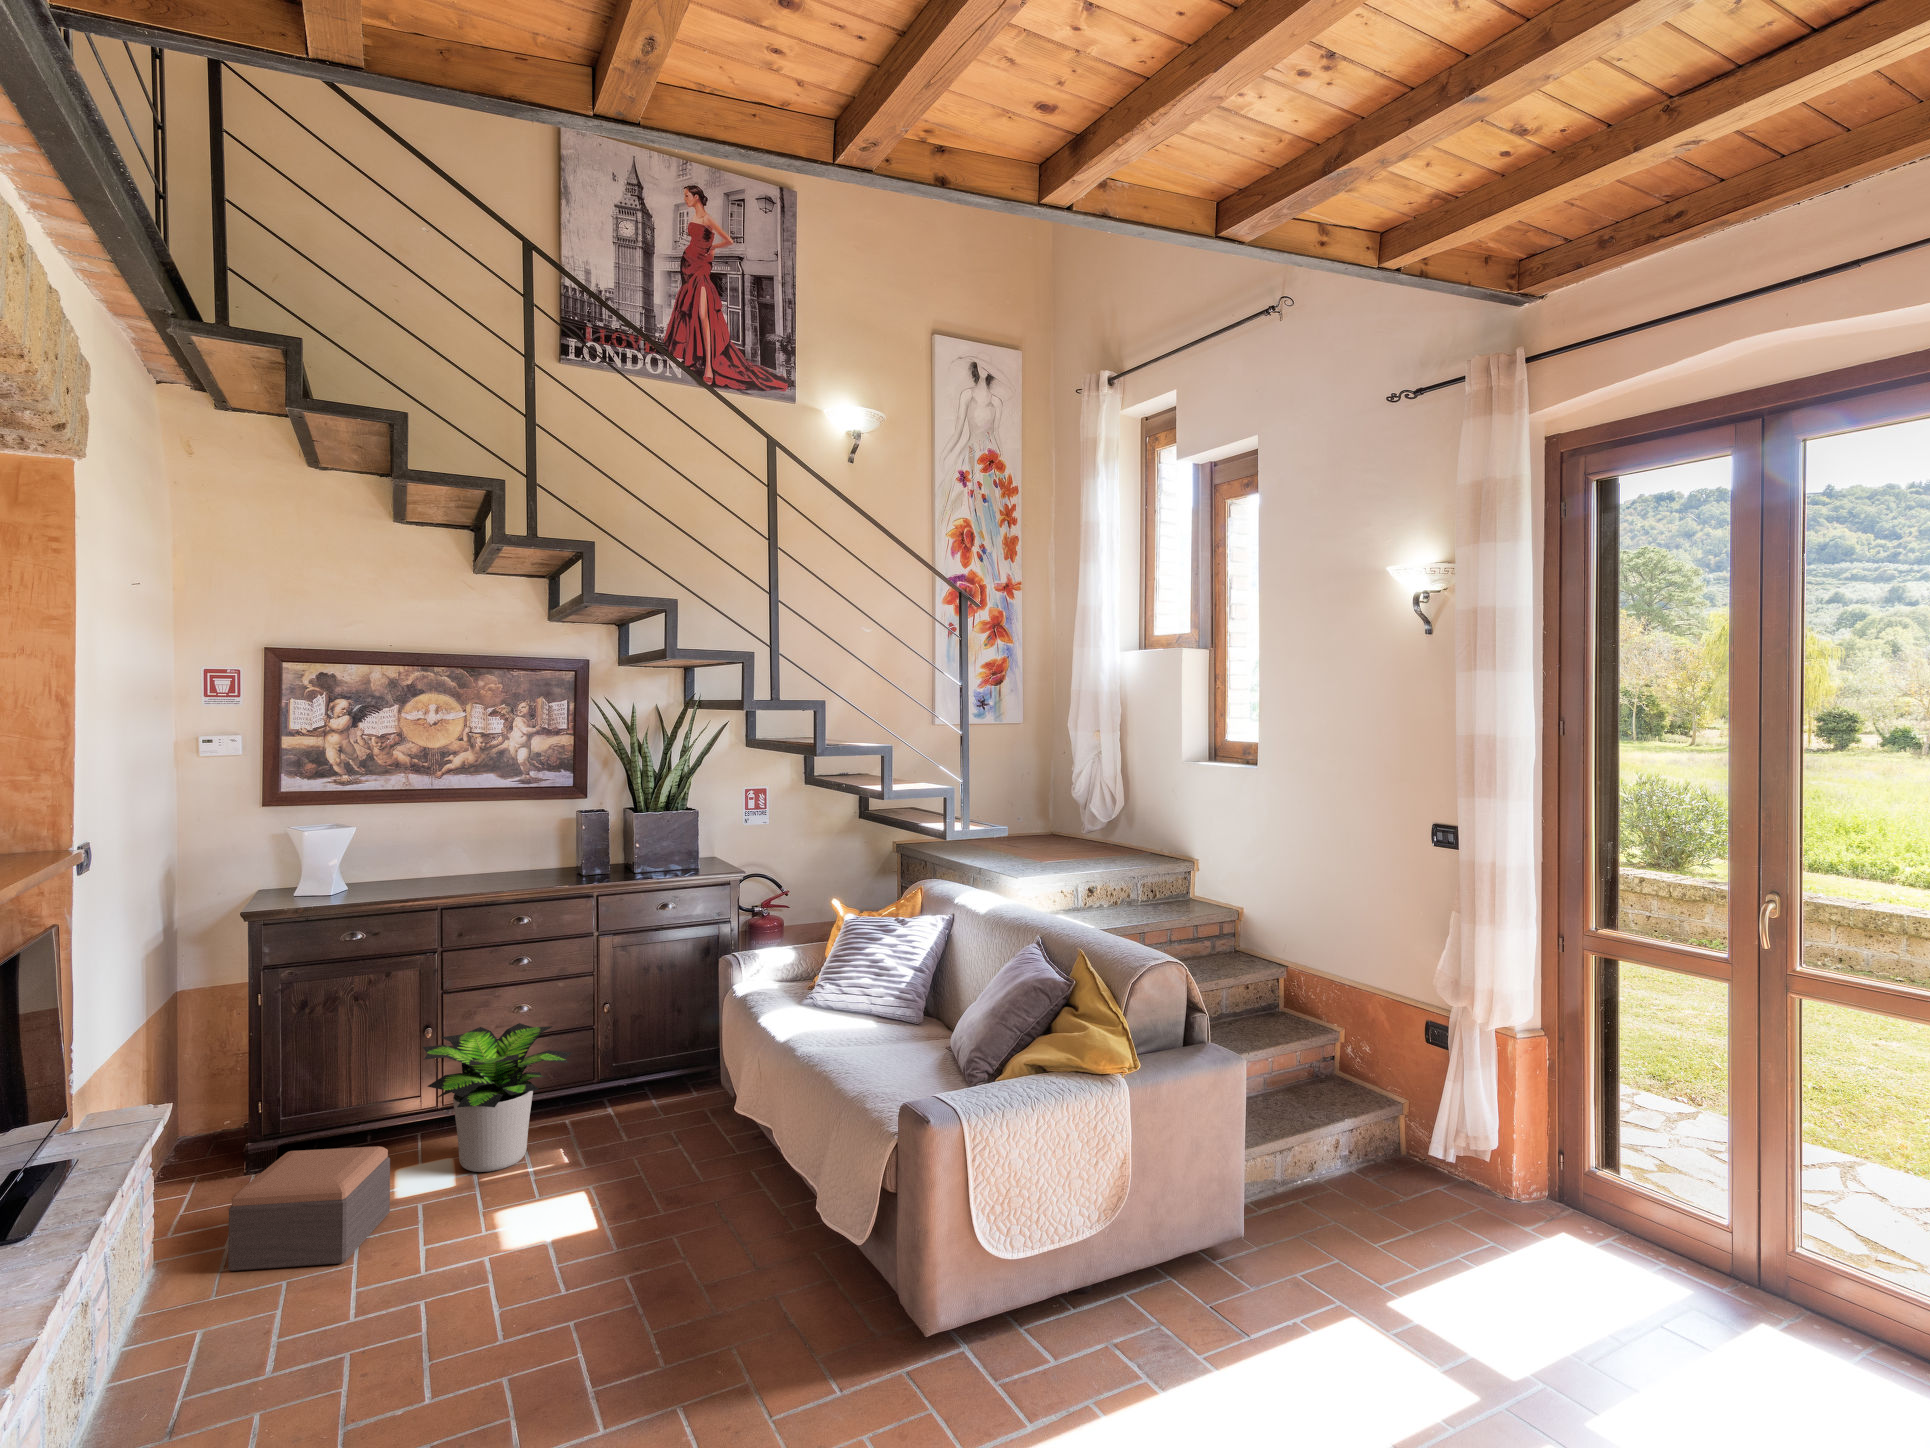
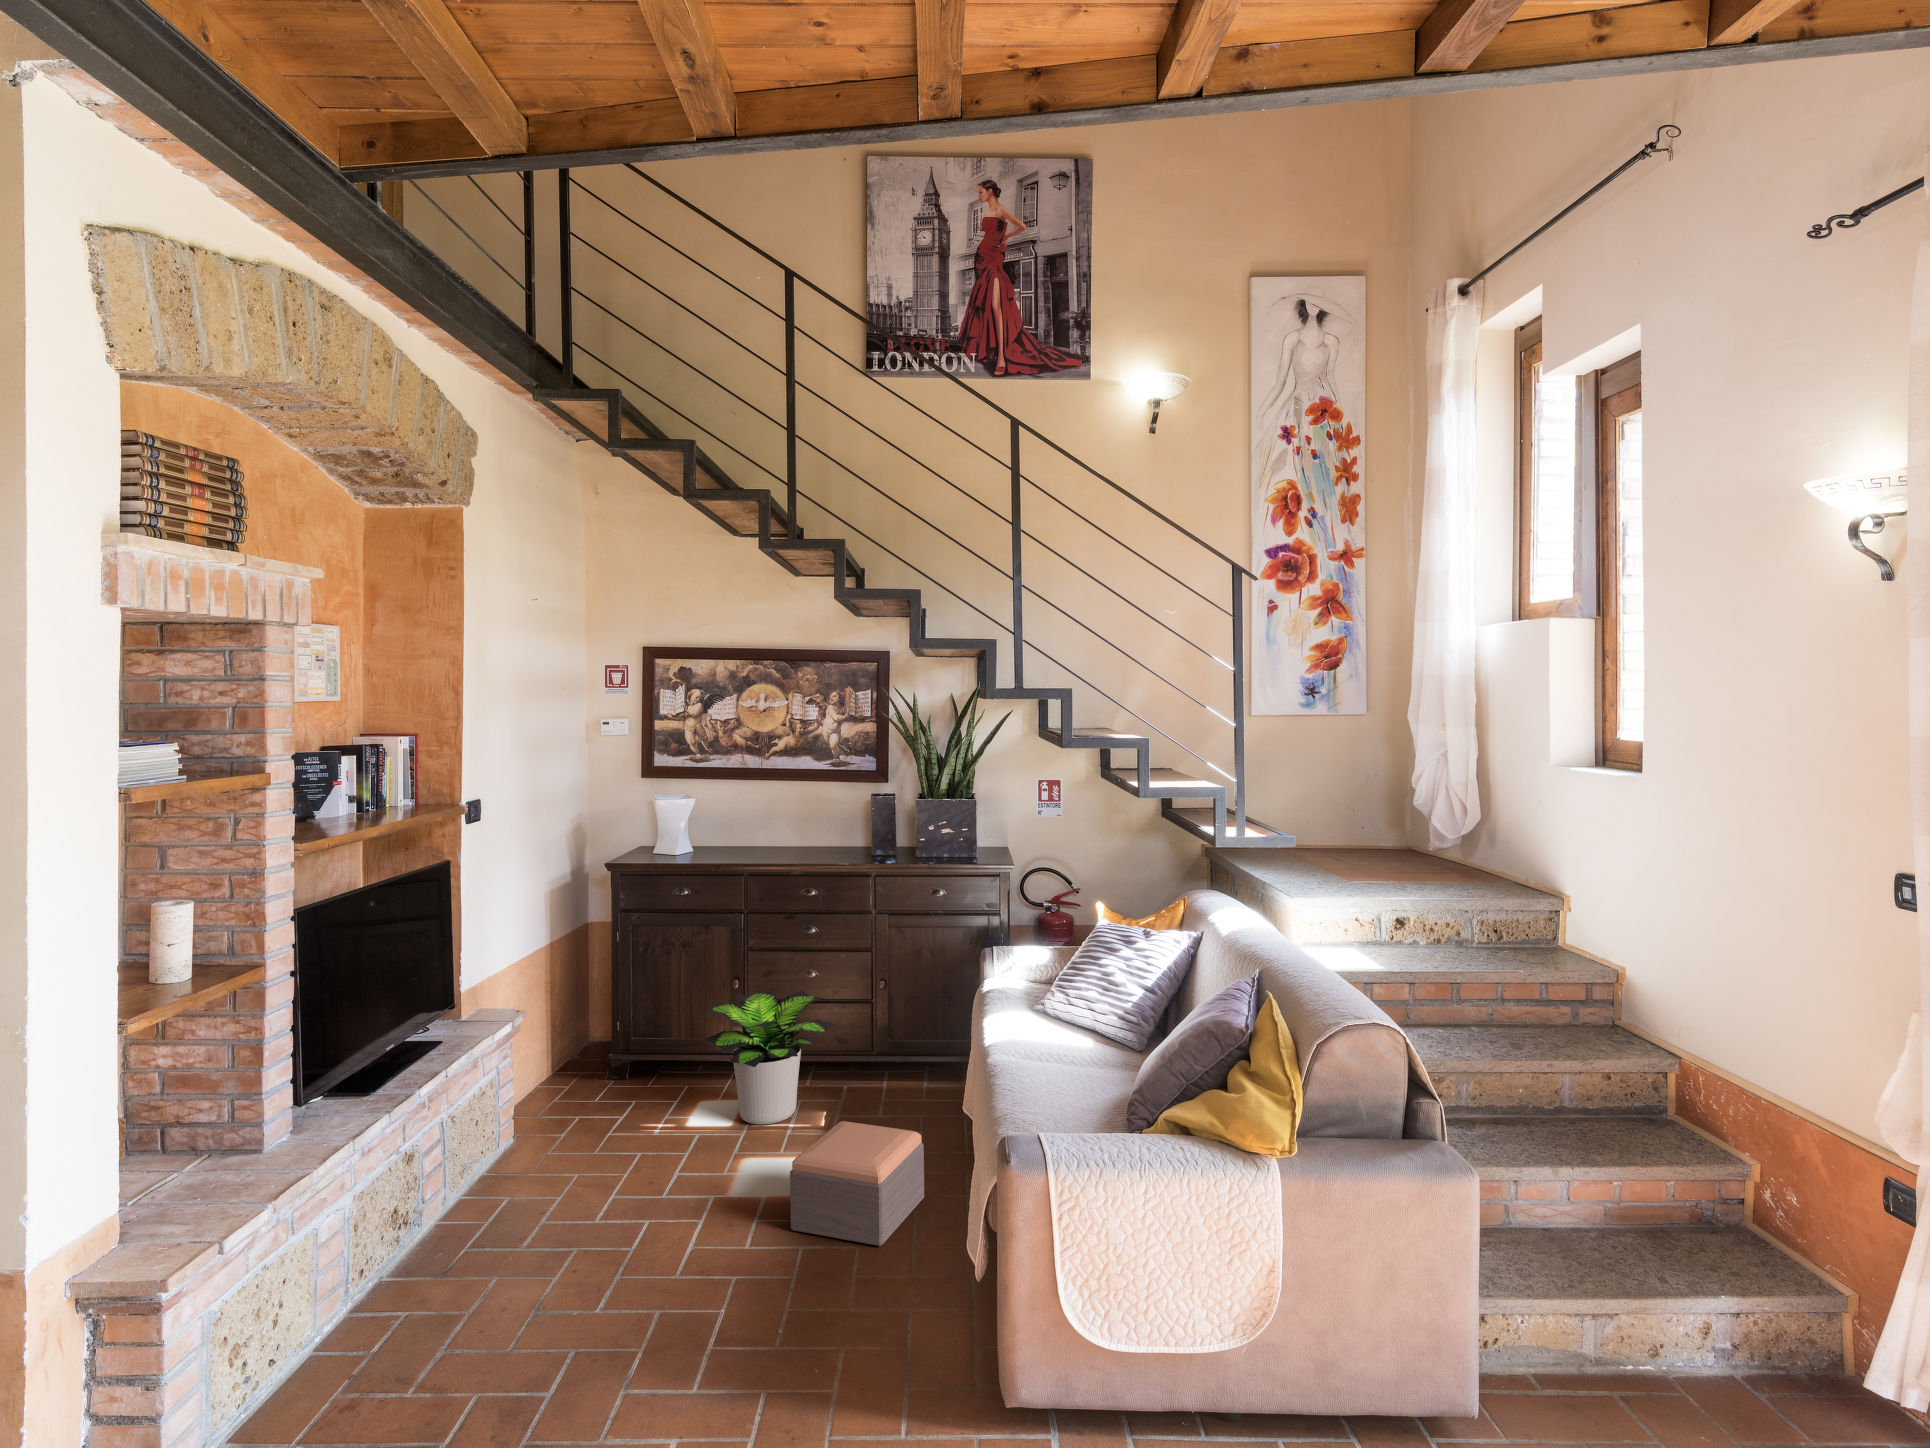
footstool: present [228,1146,390,1271] -> present [790,1121,924,1246]

